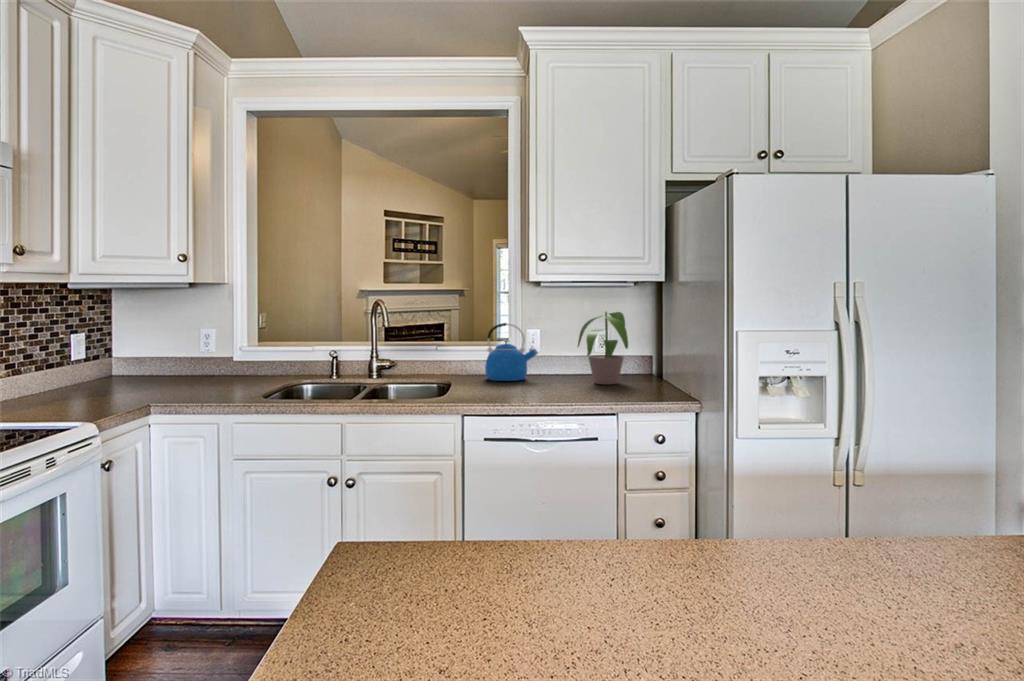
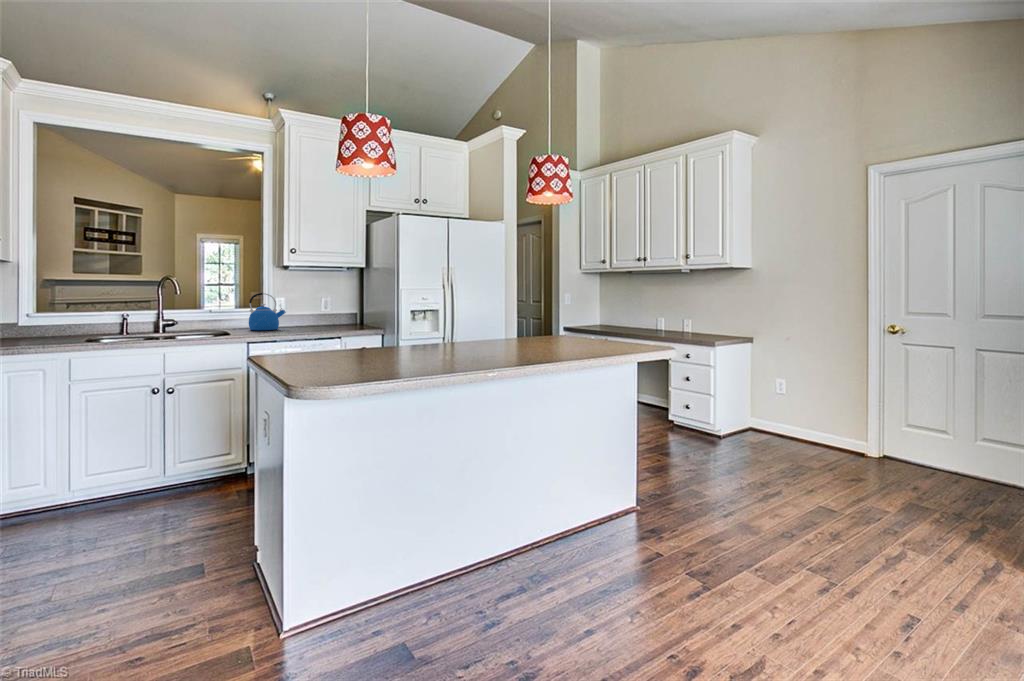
potted plant: present [578,312,628,384] -> none [310,285,352,329]

